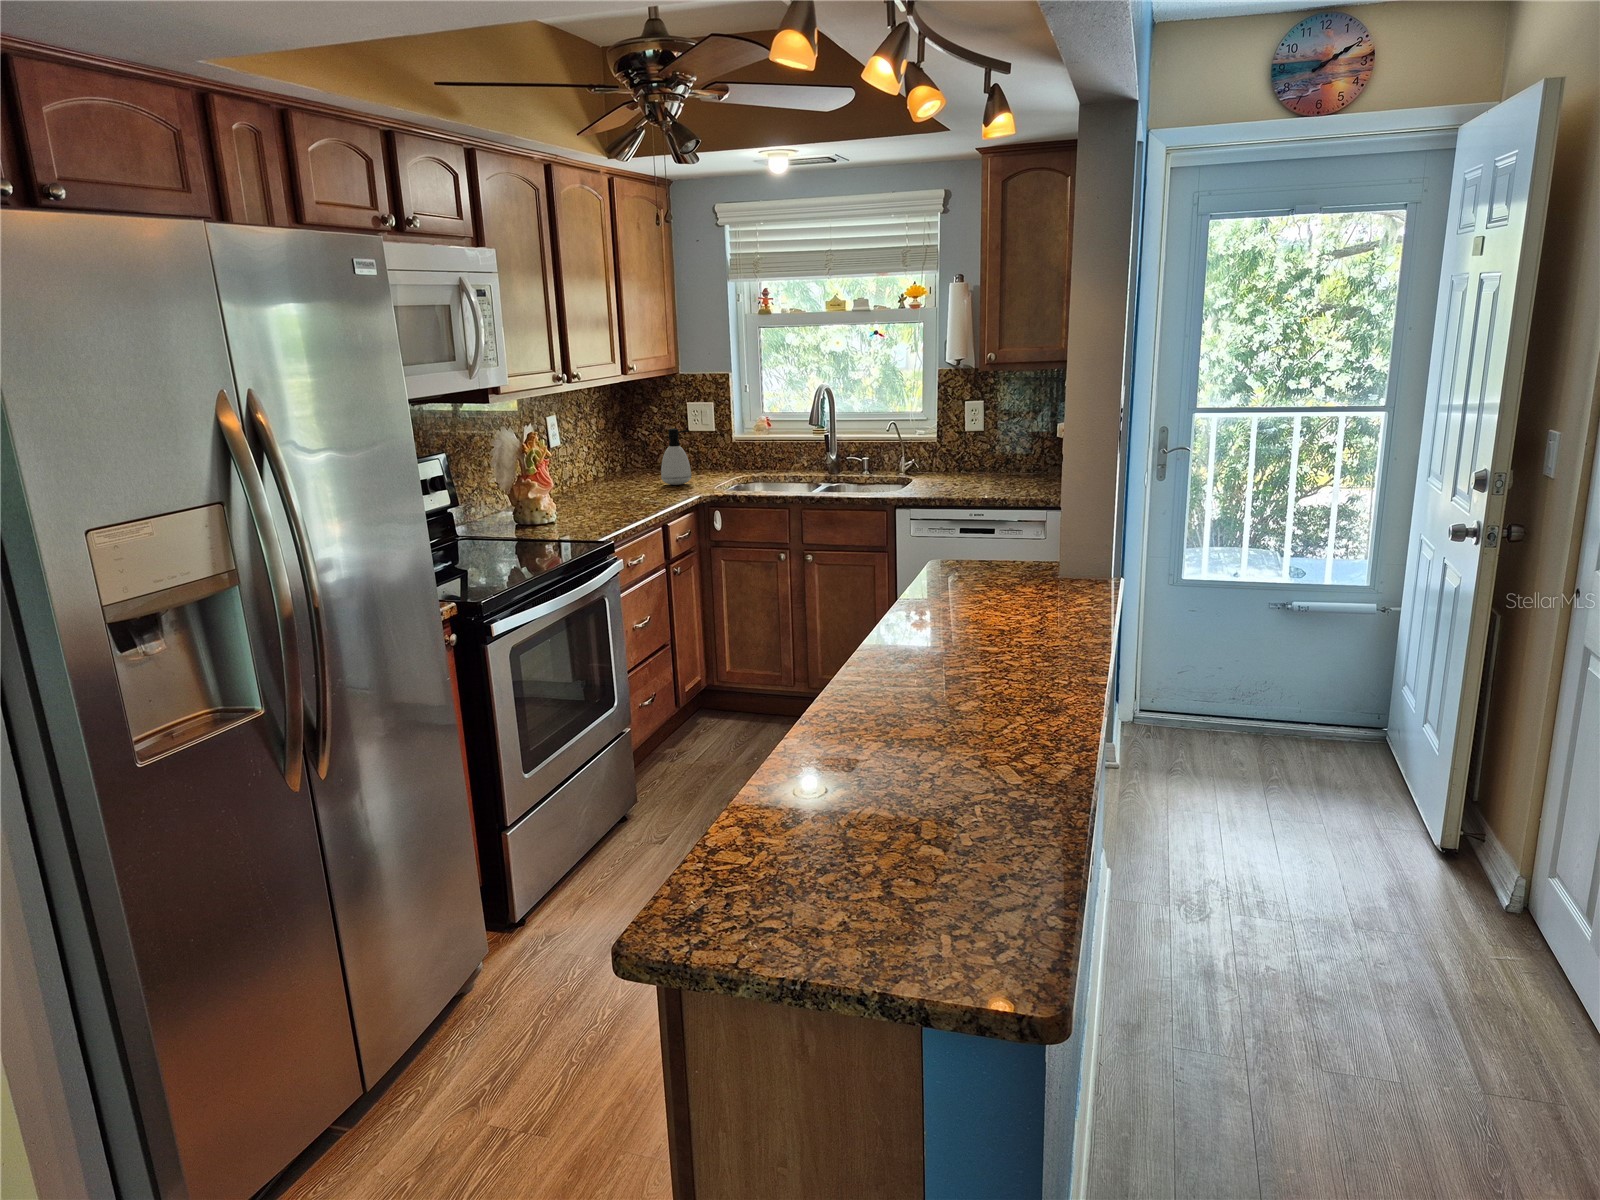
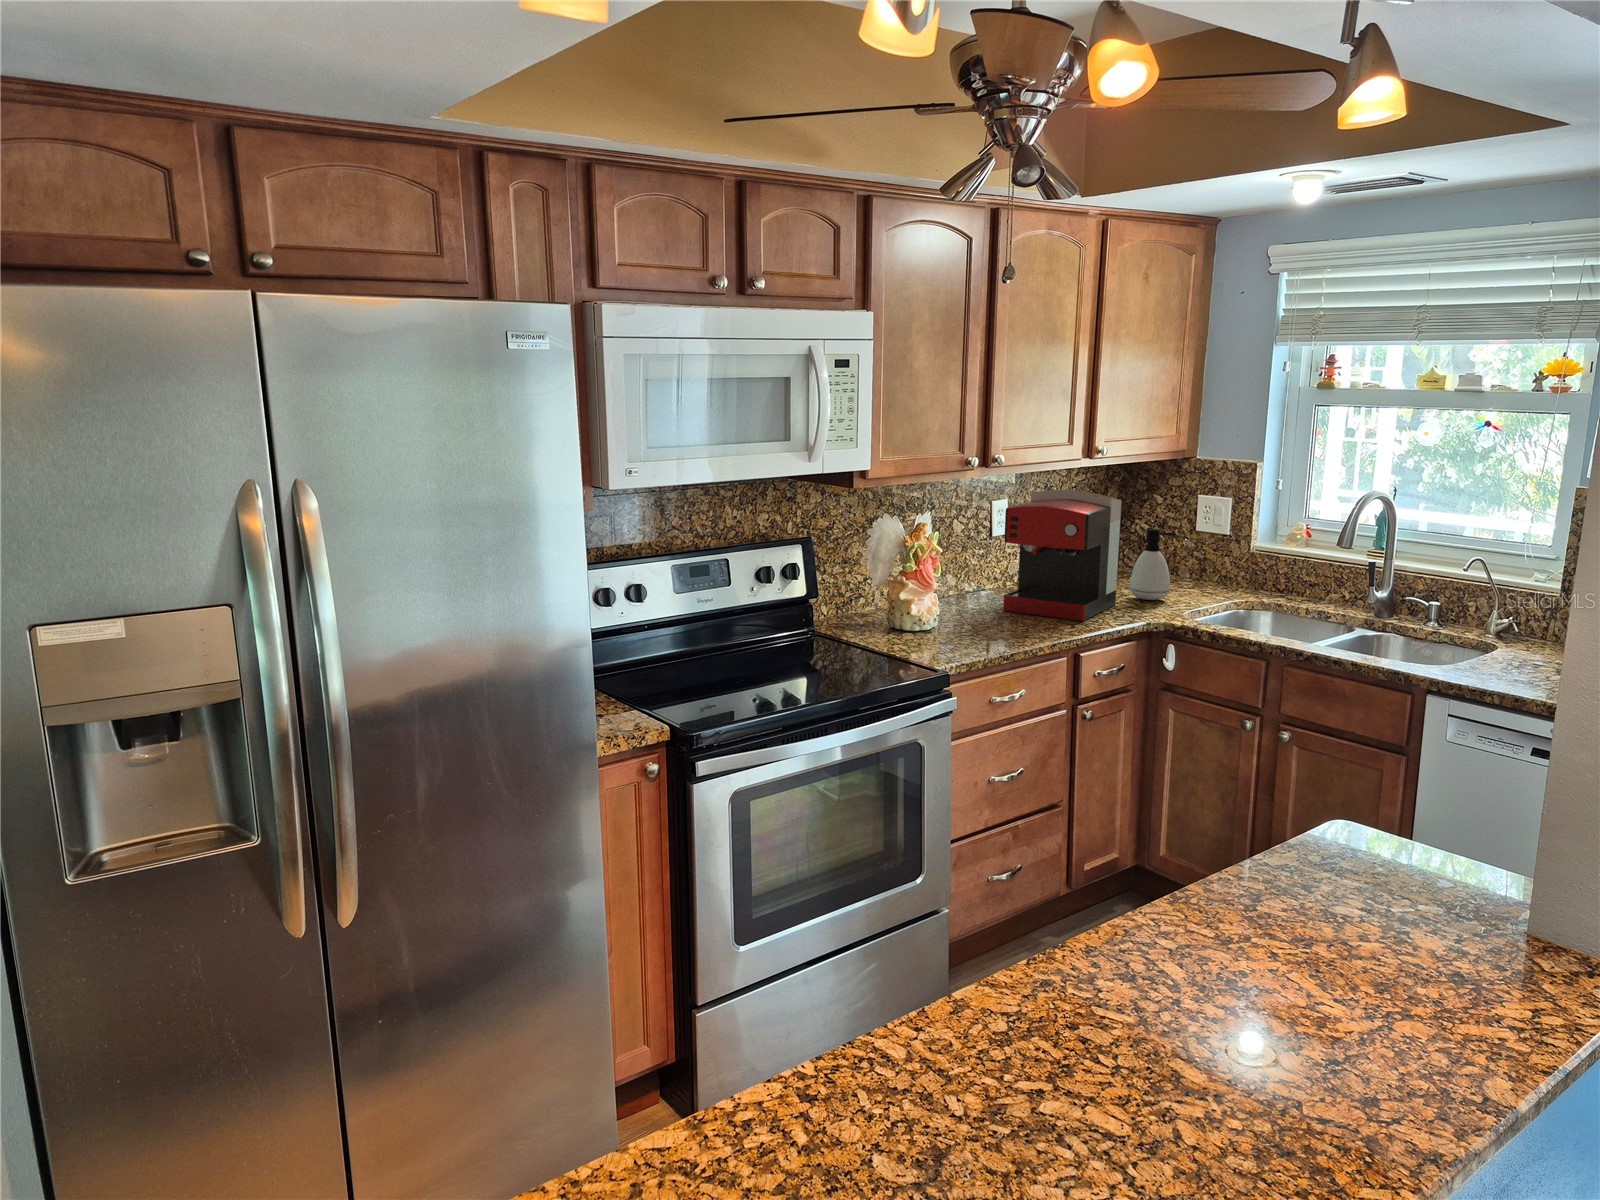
coffee maker: none [576,401,659,505] -> present [1003,490,1121,621]

